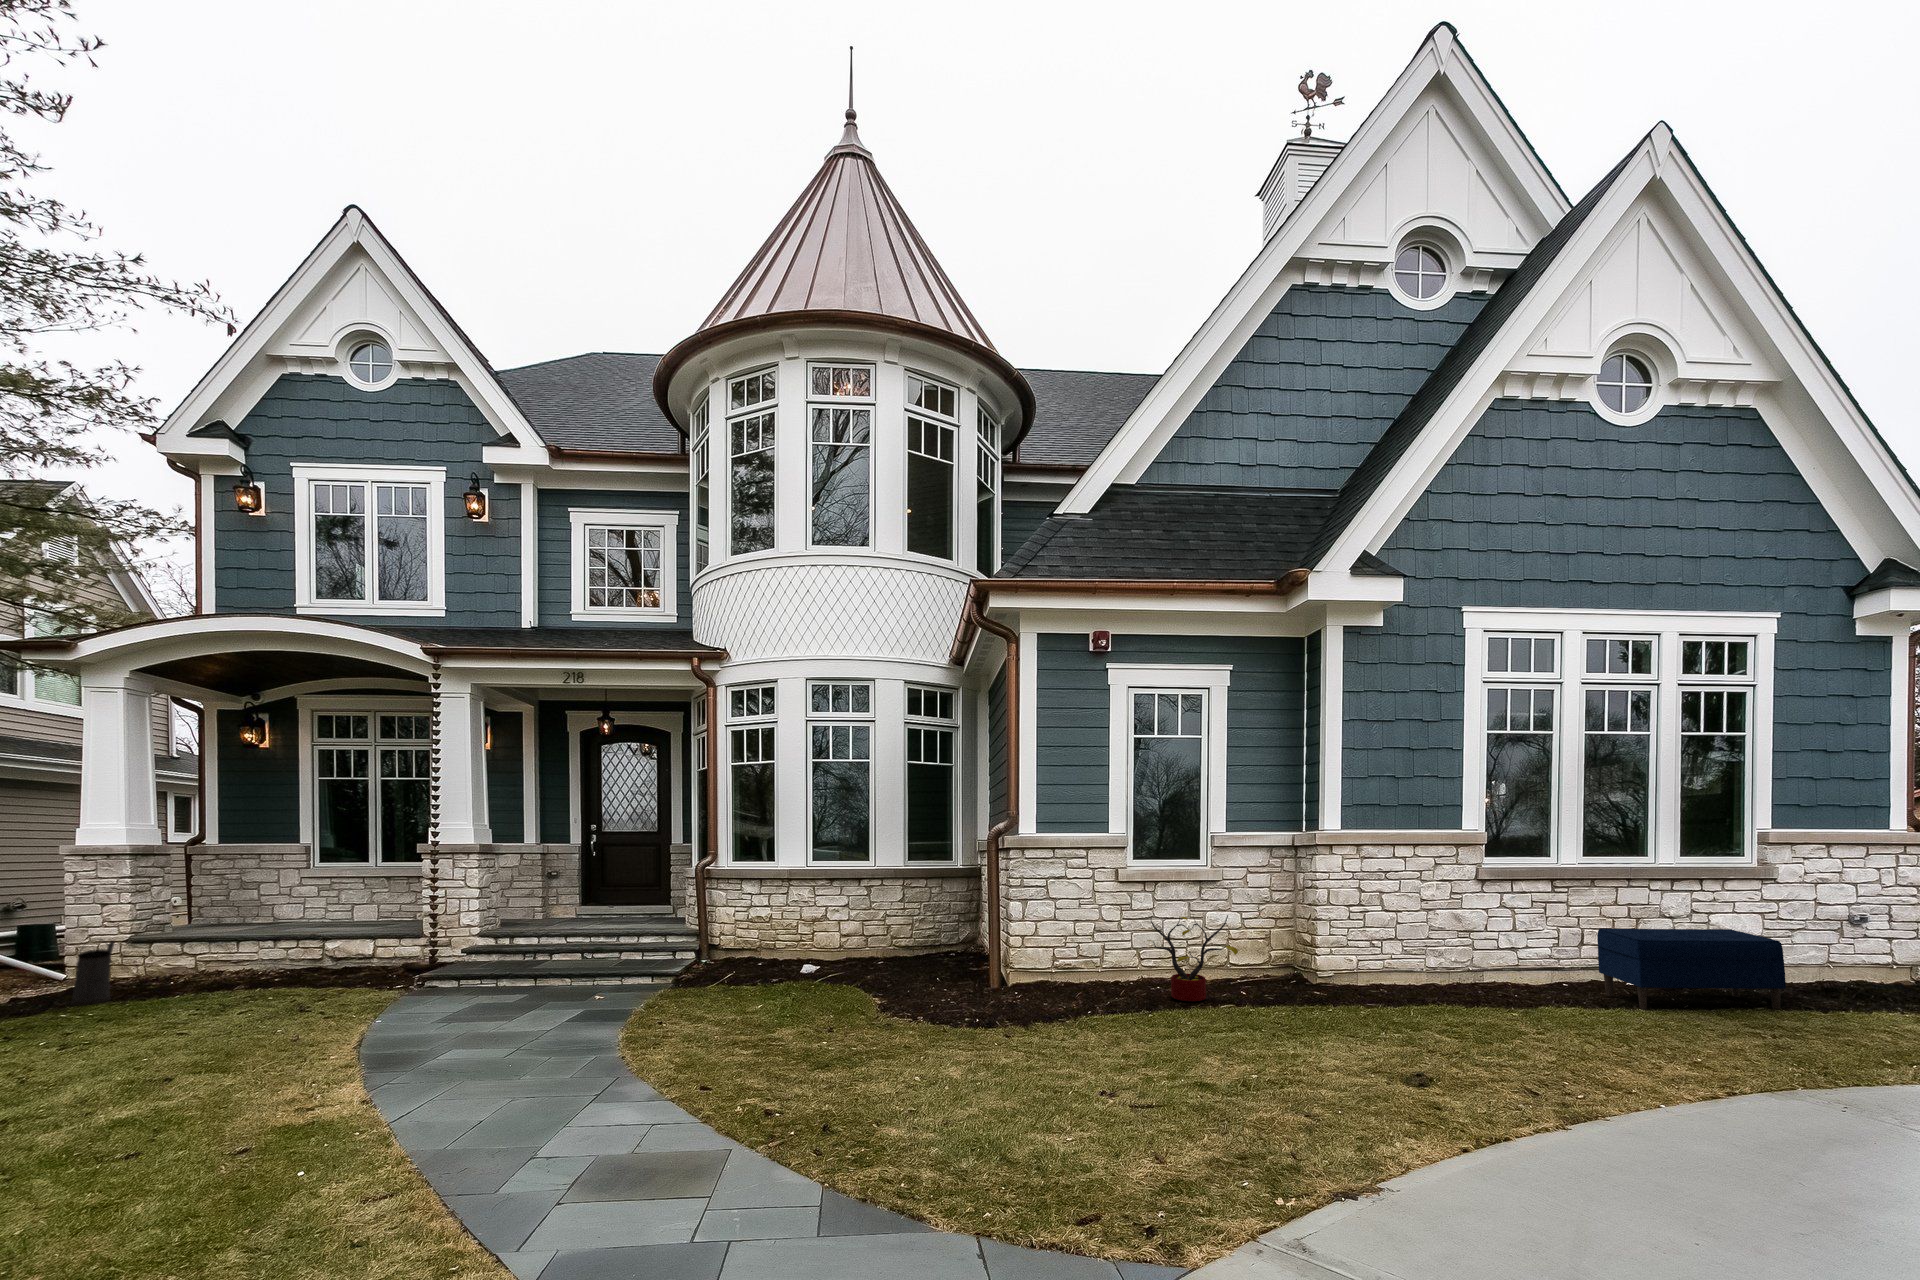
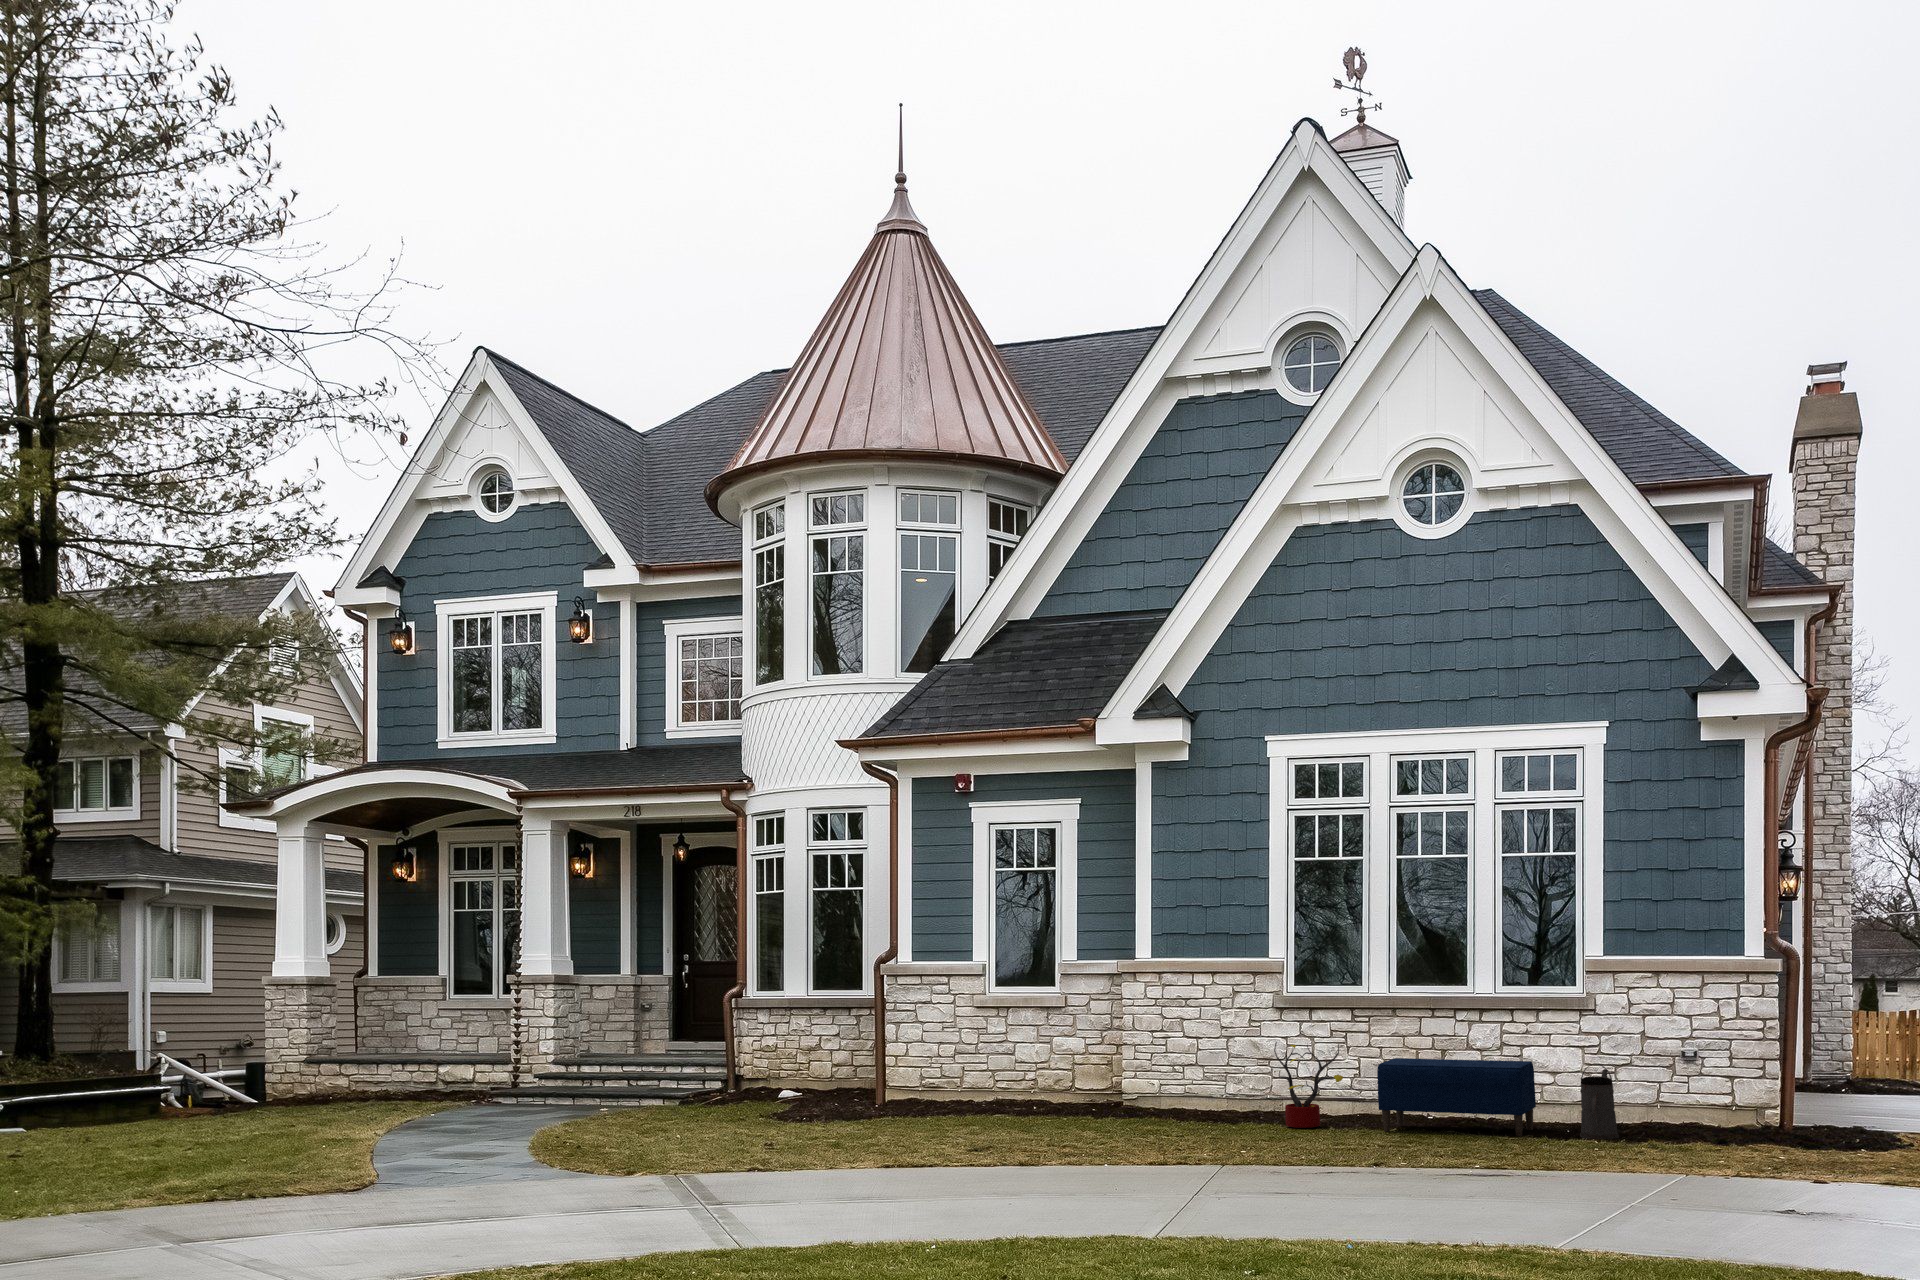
decorative plant: present [1148,915,1238,1001] -> present [1274,1042,1343,1128]
watering can: present [70,939,115,1005] -> present [1580,1063,1619,1139]

